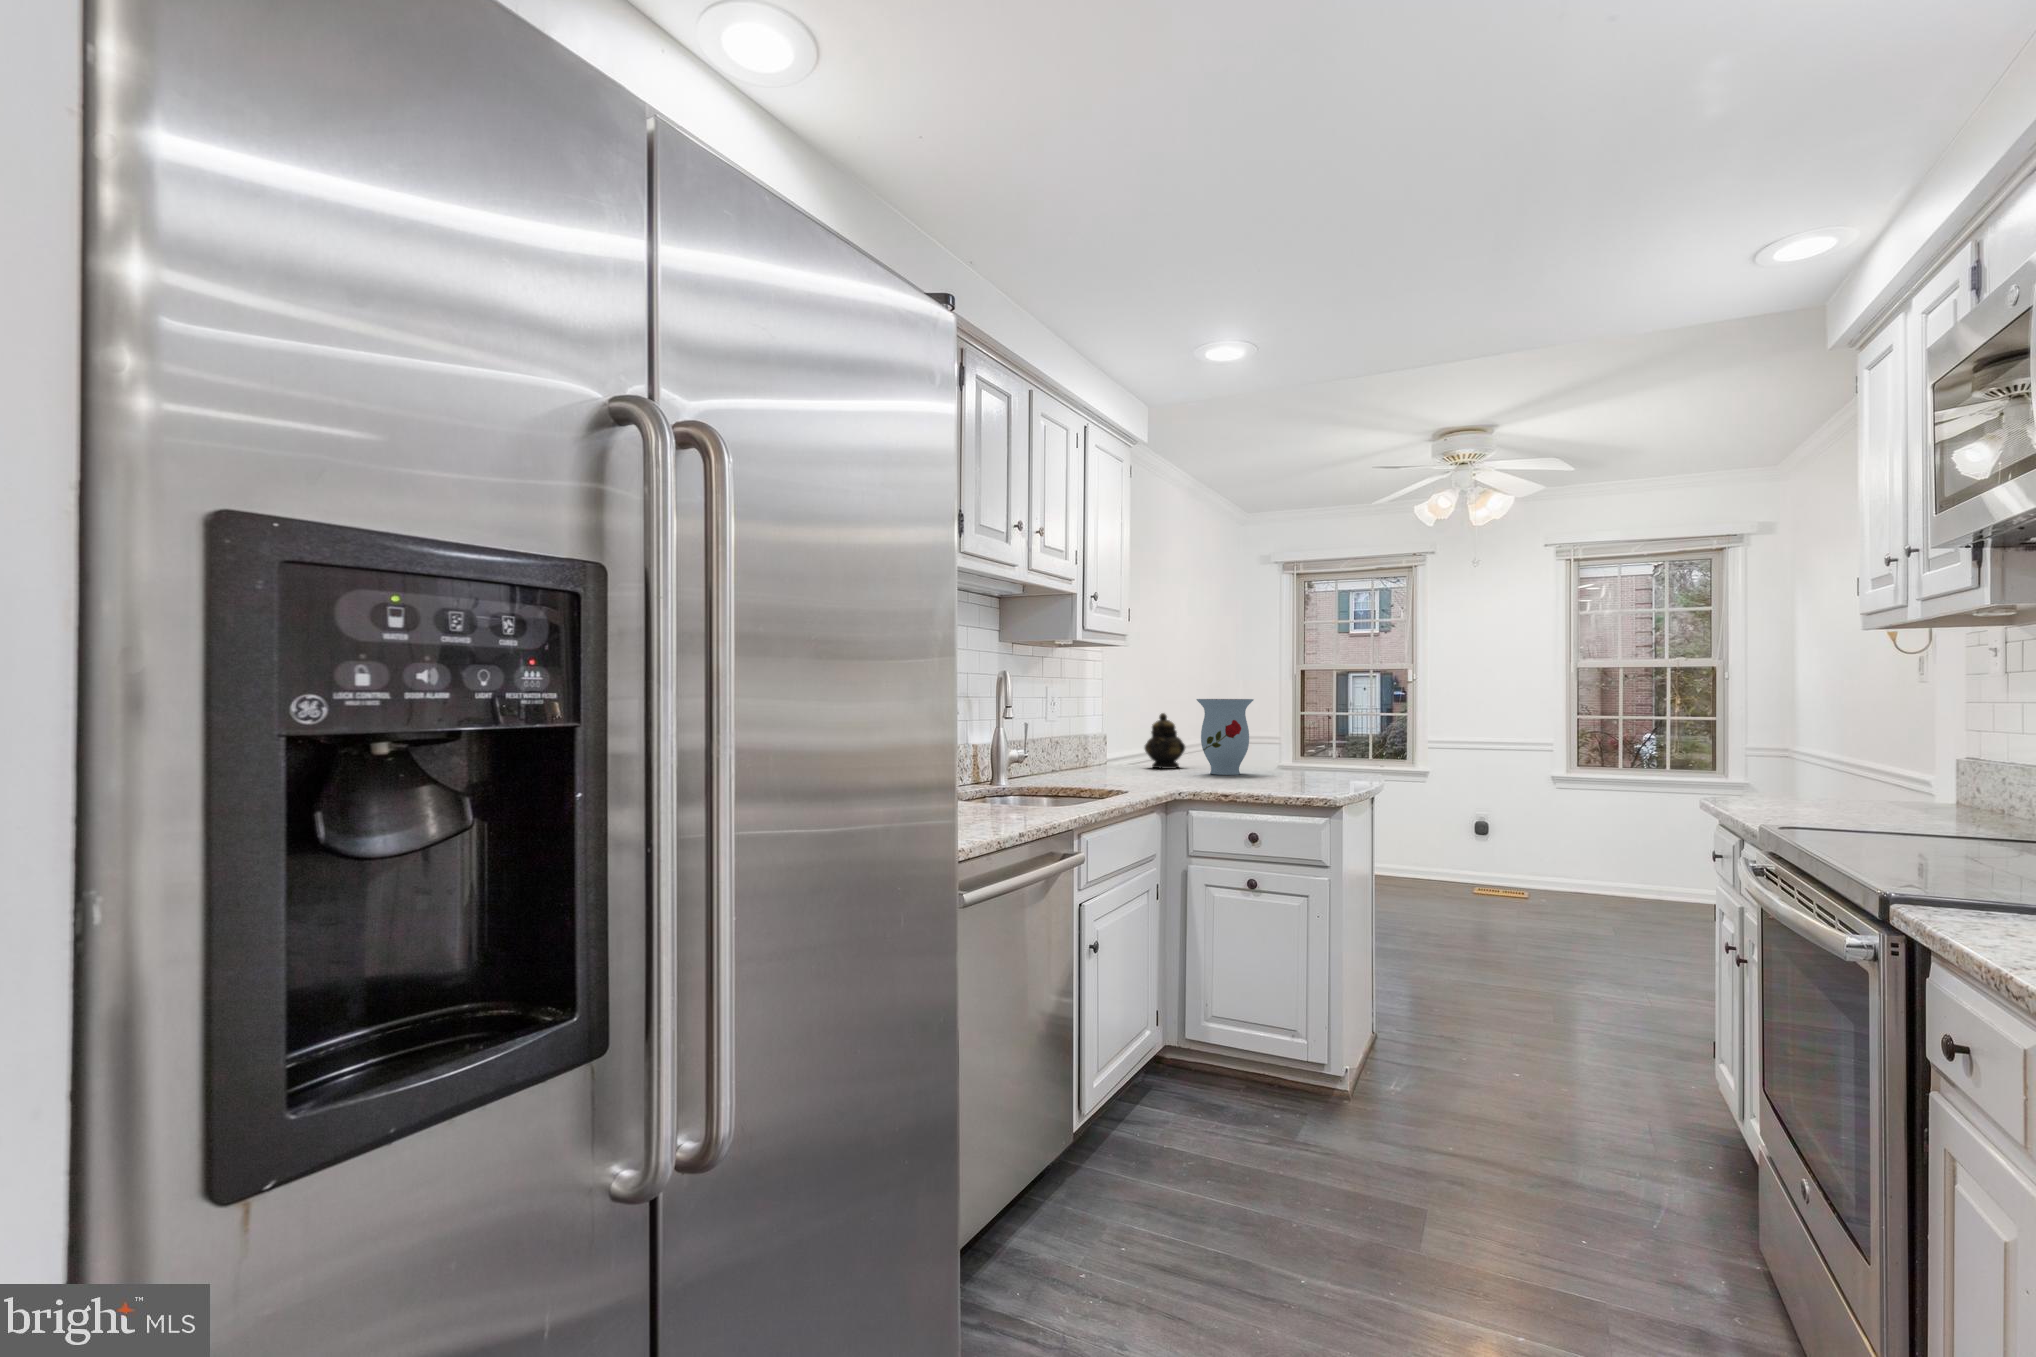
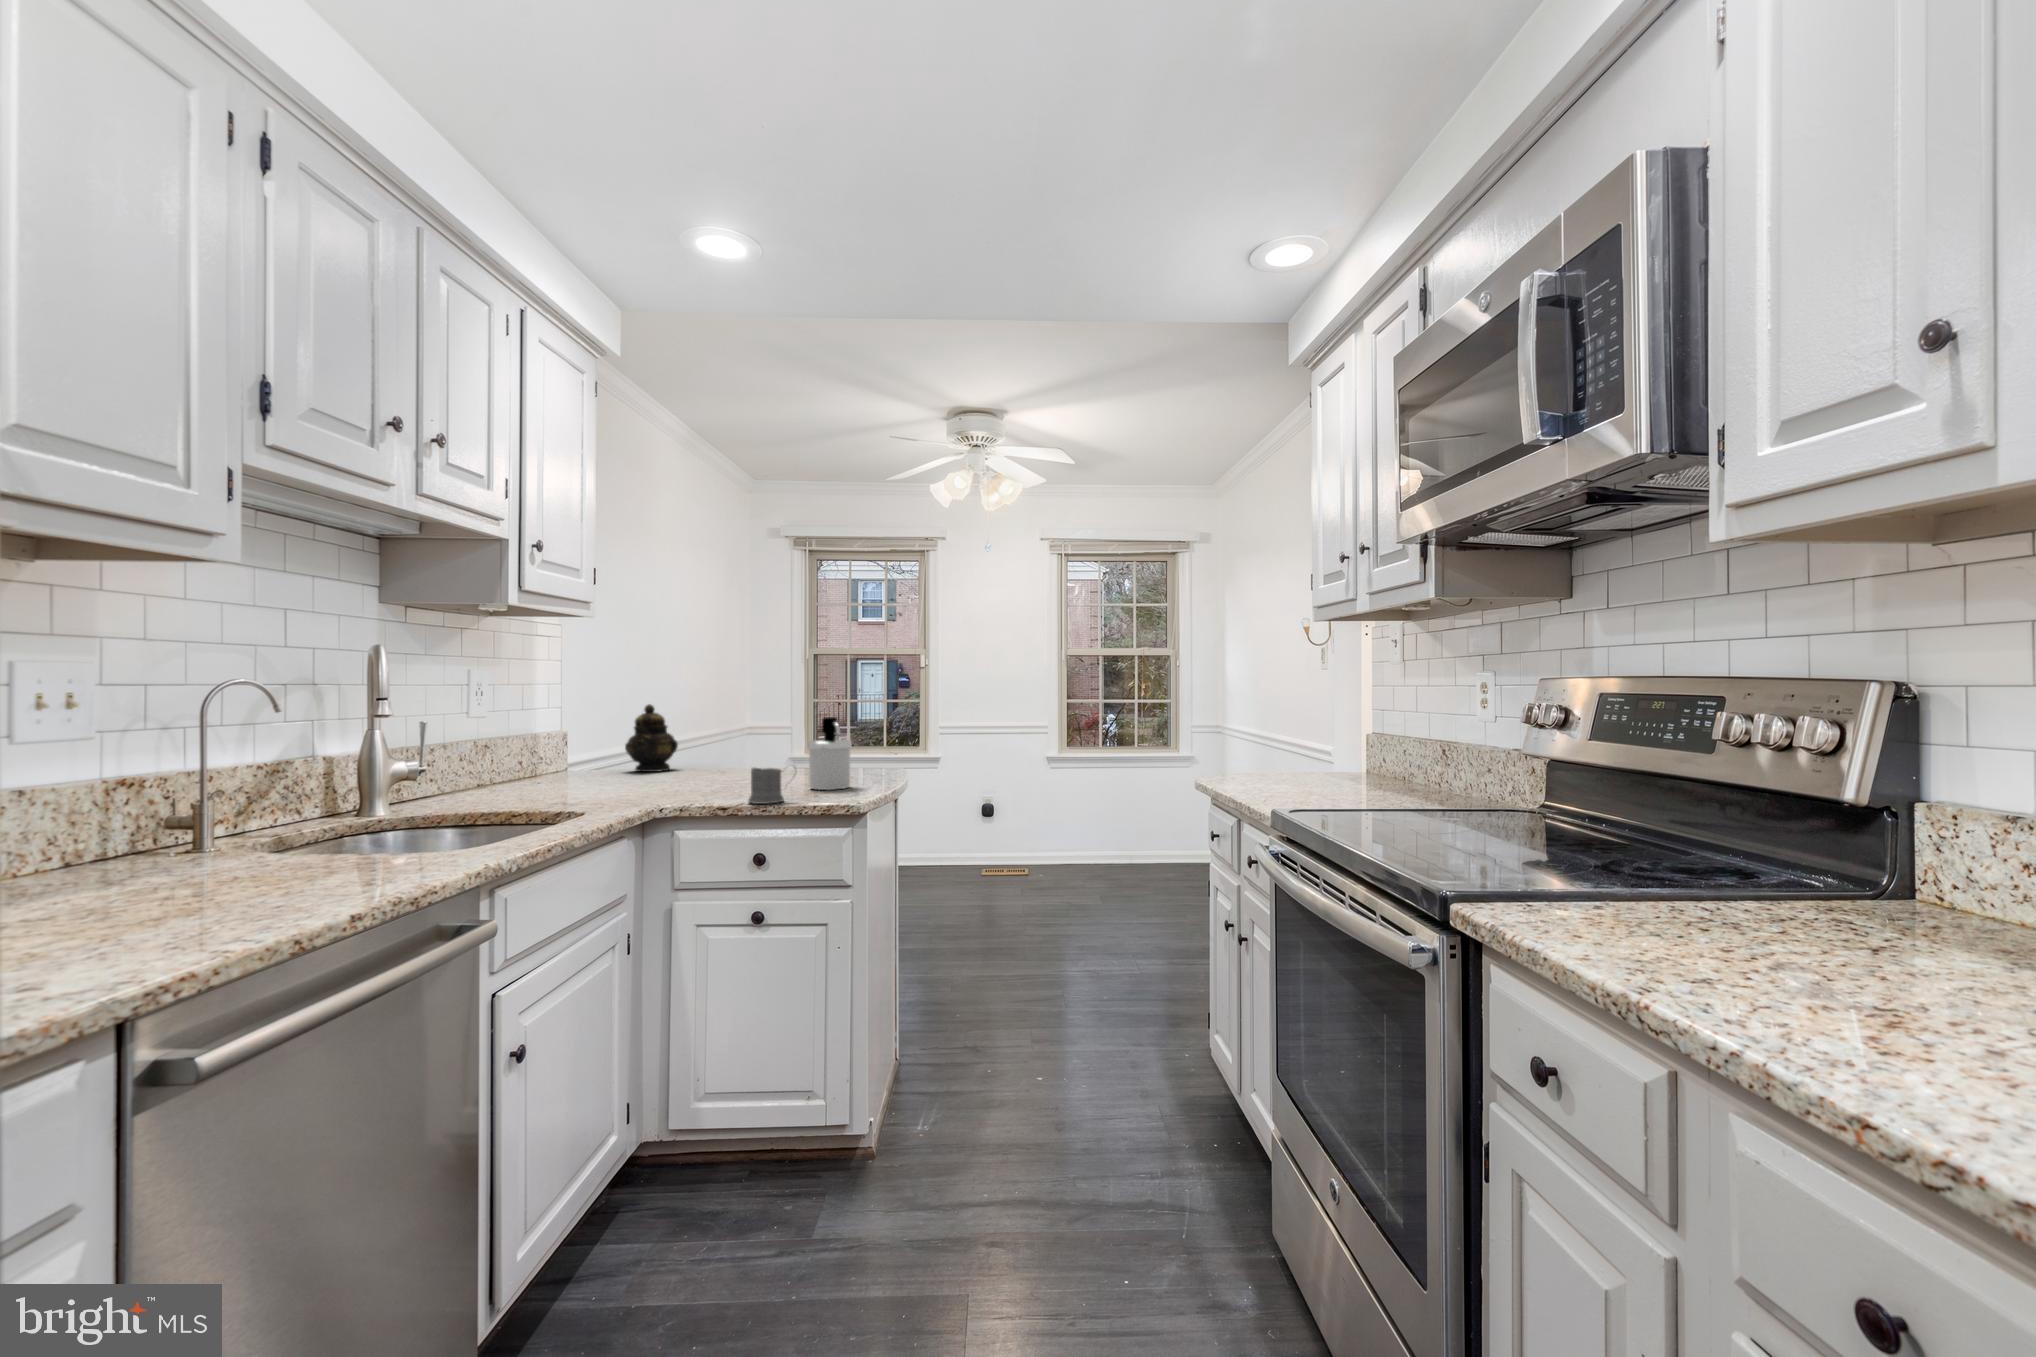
vase: present [1196,699,1254,775] -> none [689,686,760,777]
soap dispenser: none [1296,726,1334,788] -> present [808,717,852,790]
mug: none [1247,764,1286,794] -> present [748,768,784,804]

